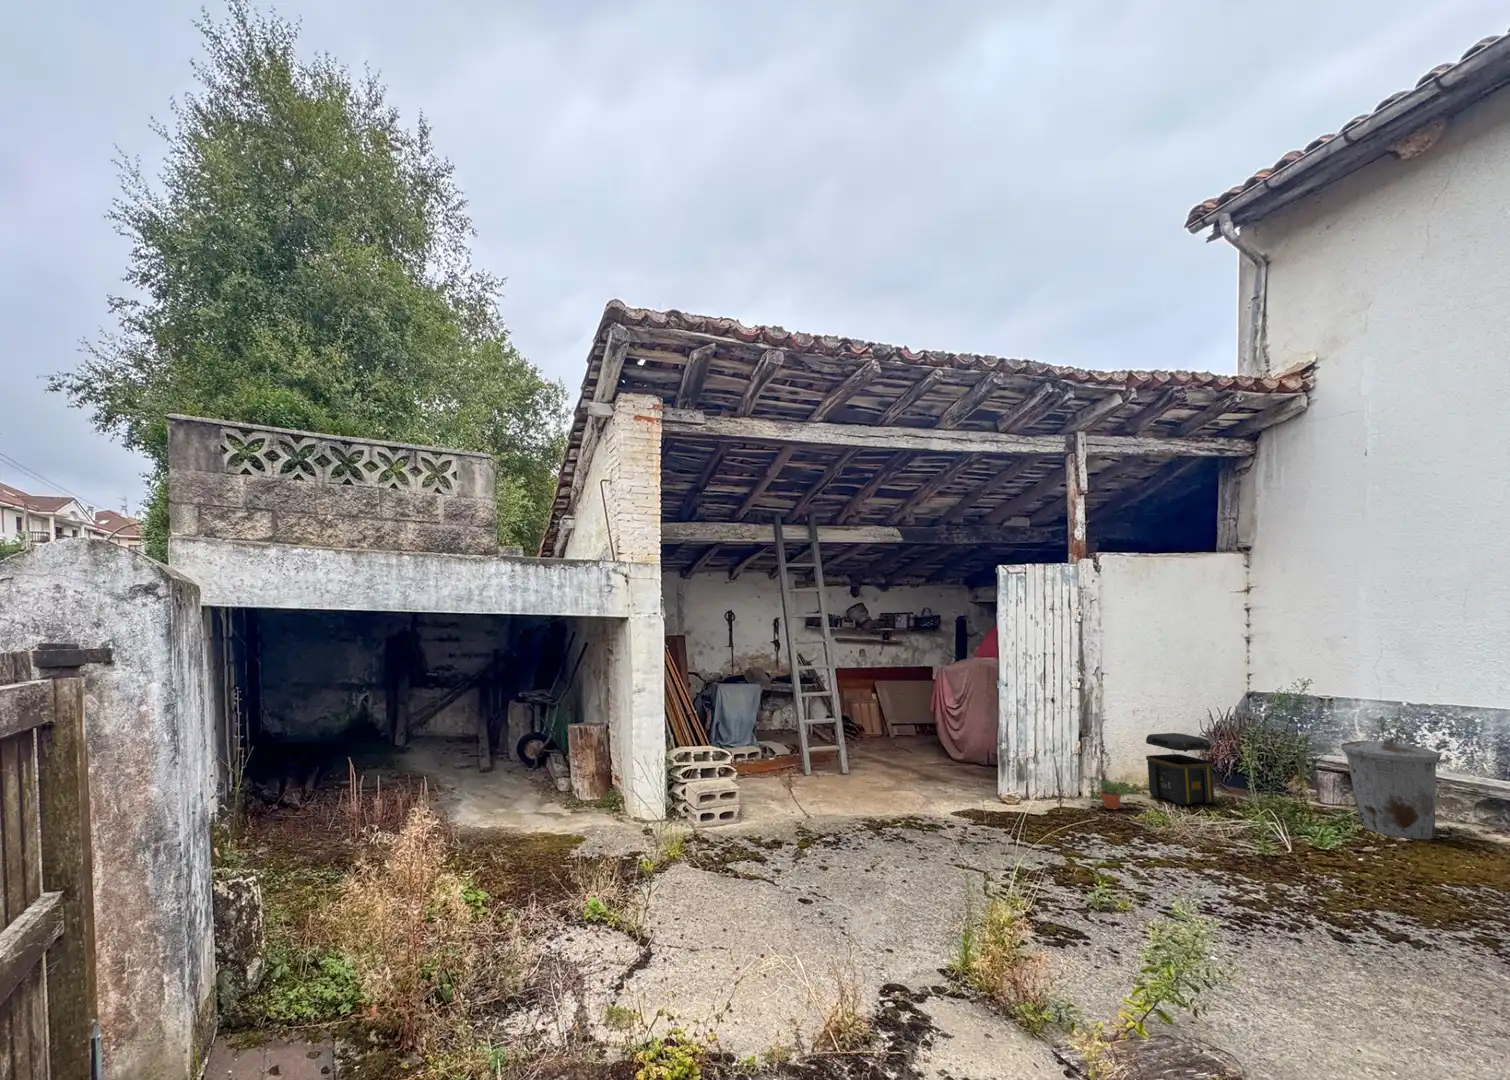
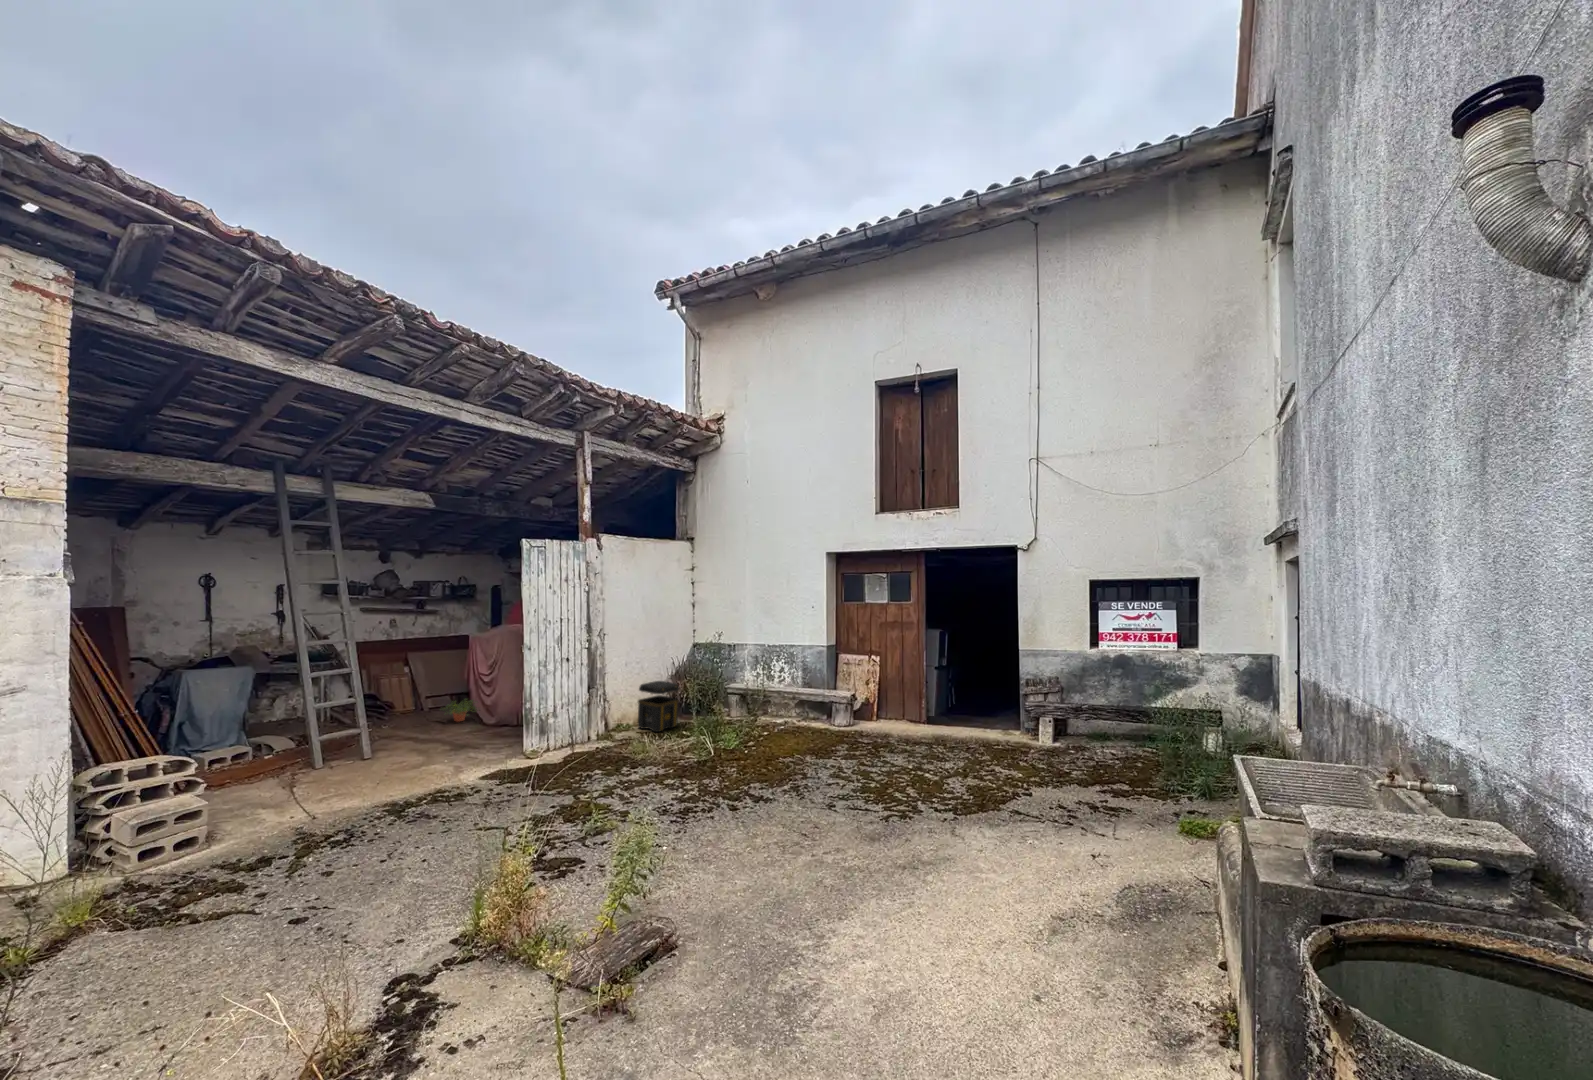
trash can: present [1341,737,1440,839] -> none [748,672,791,731]
potted plant: present [1083,776,1135,809] -> present [444,700,477,722]

